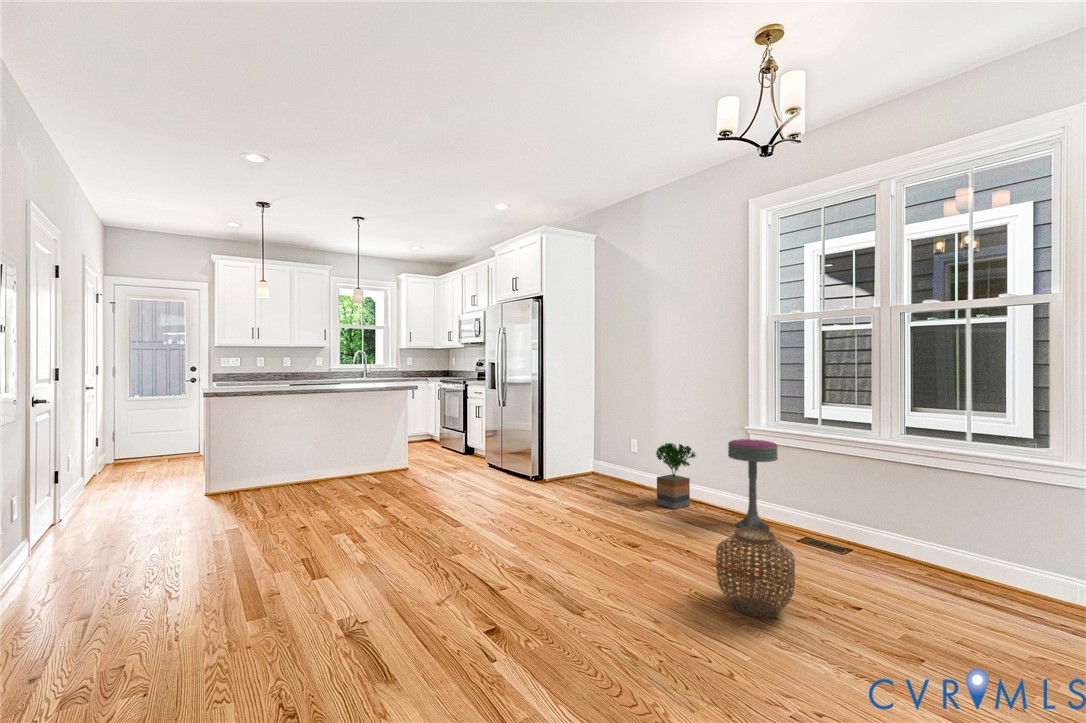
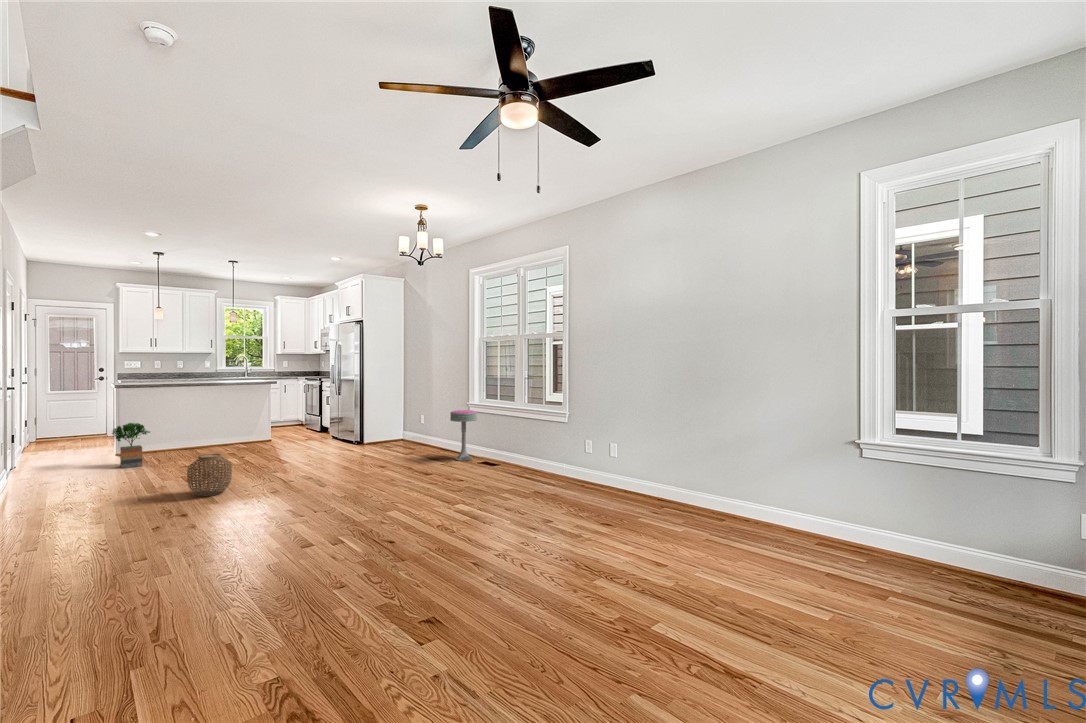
potted tree: present [656,443,696,509] -> present [112,423,150,468]
woven basket: present [716,528,795,617] -> present [187,454,232,496]

